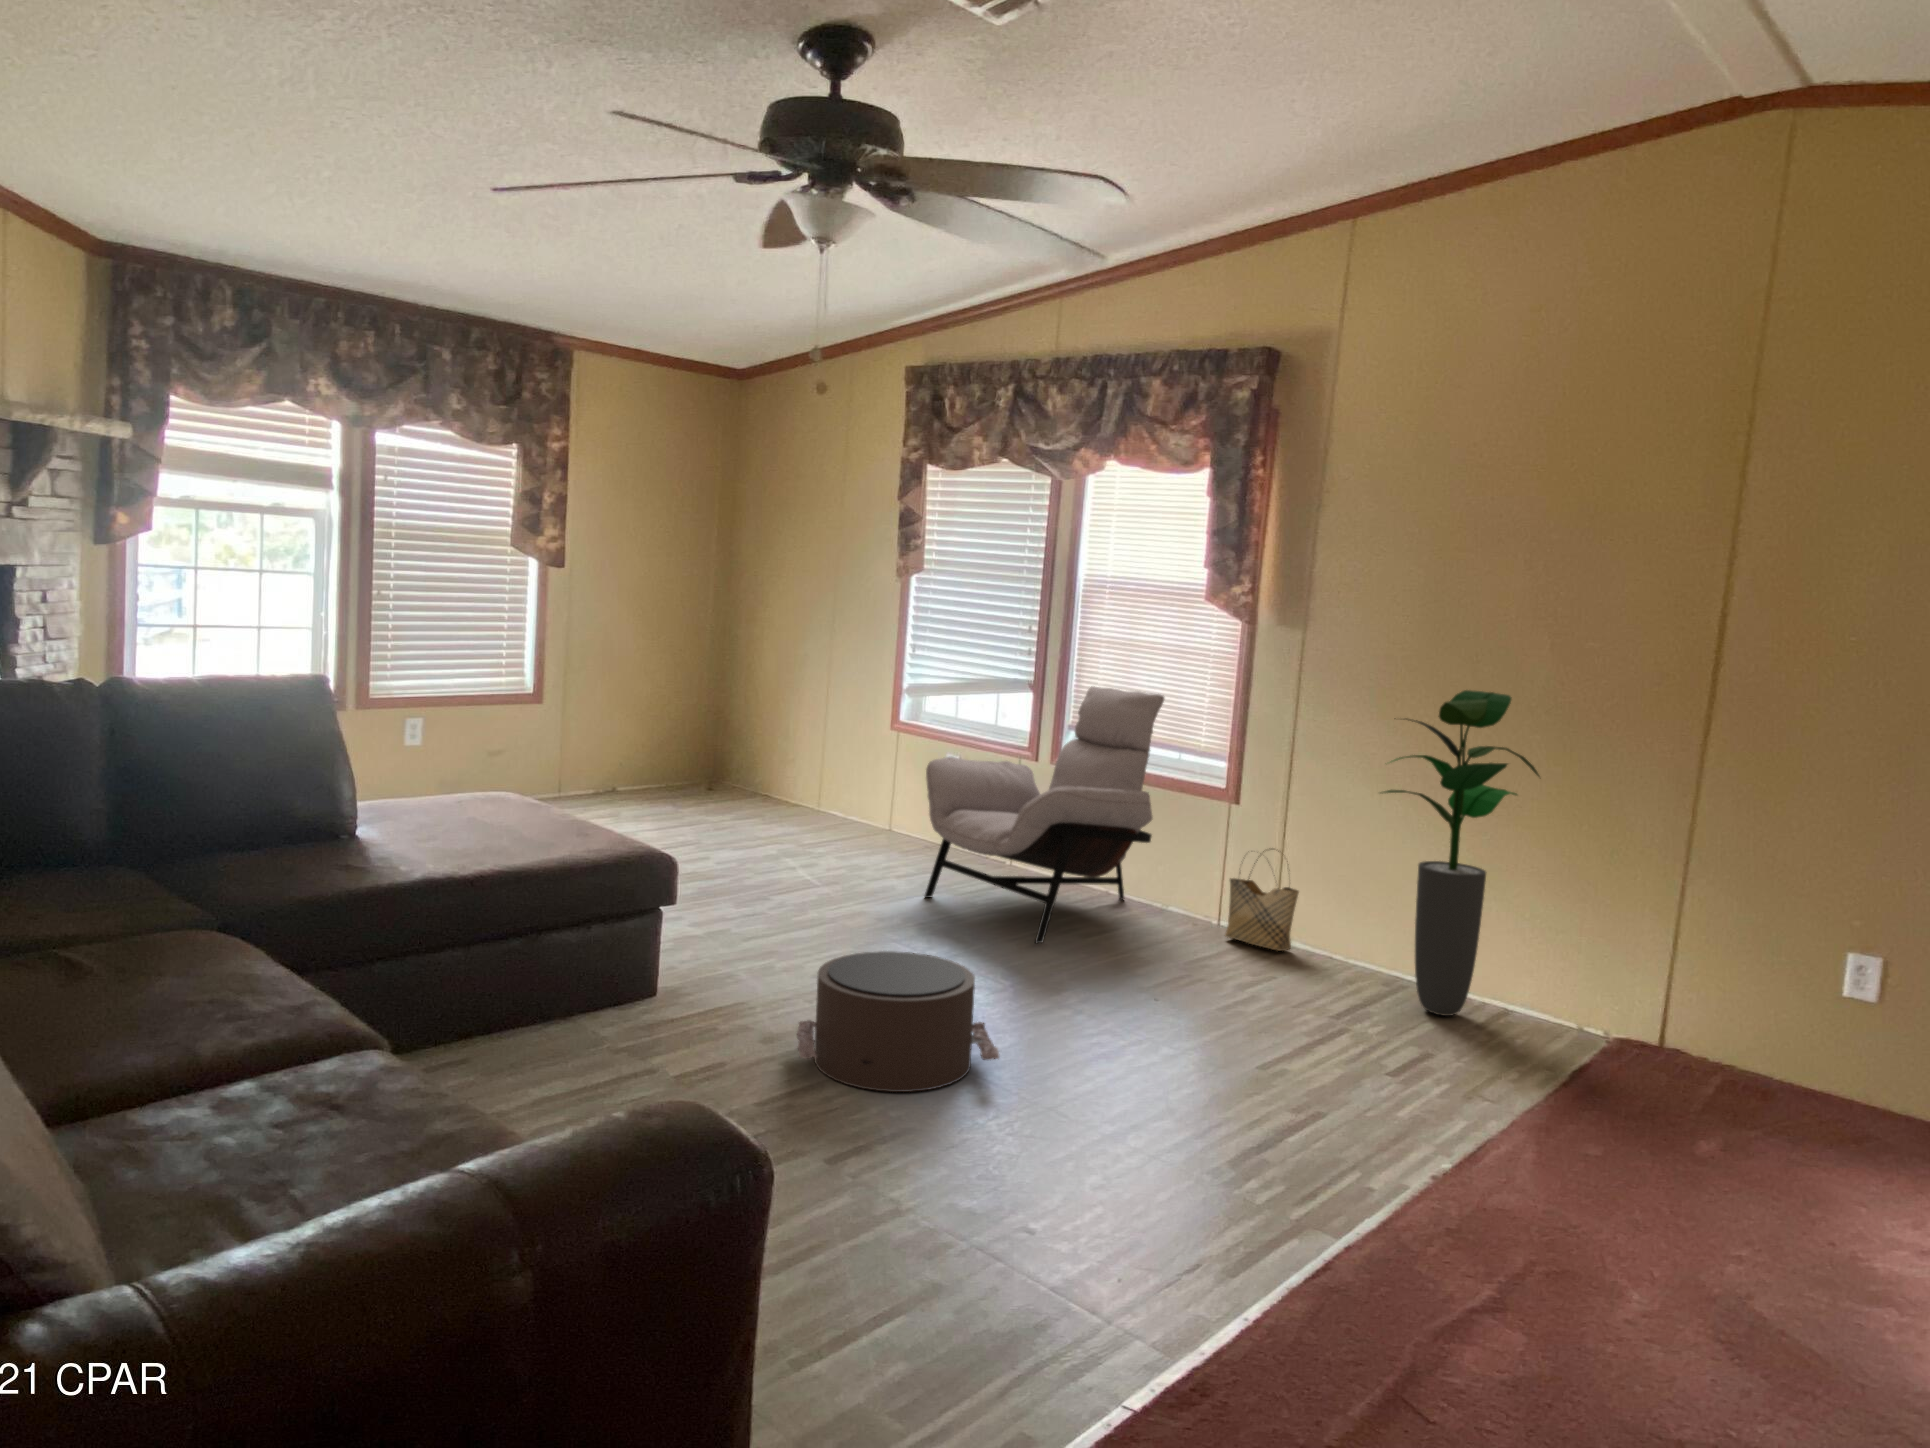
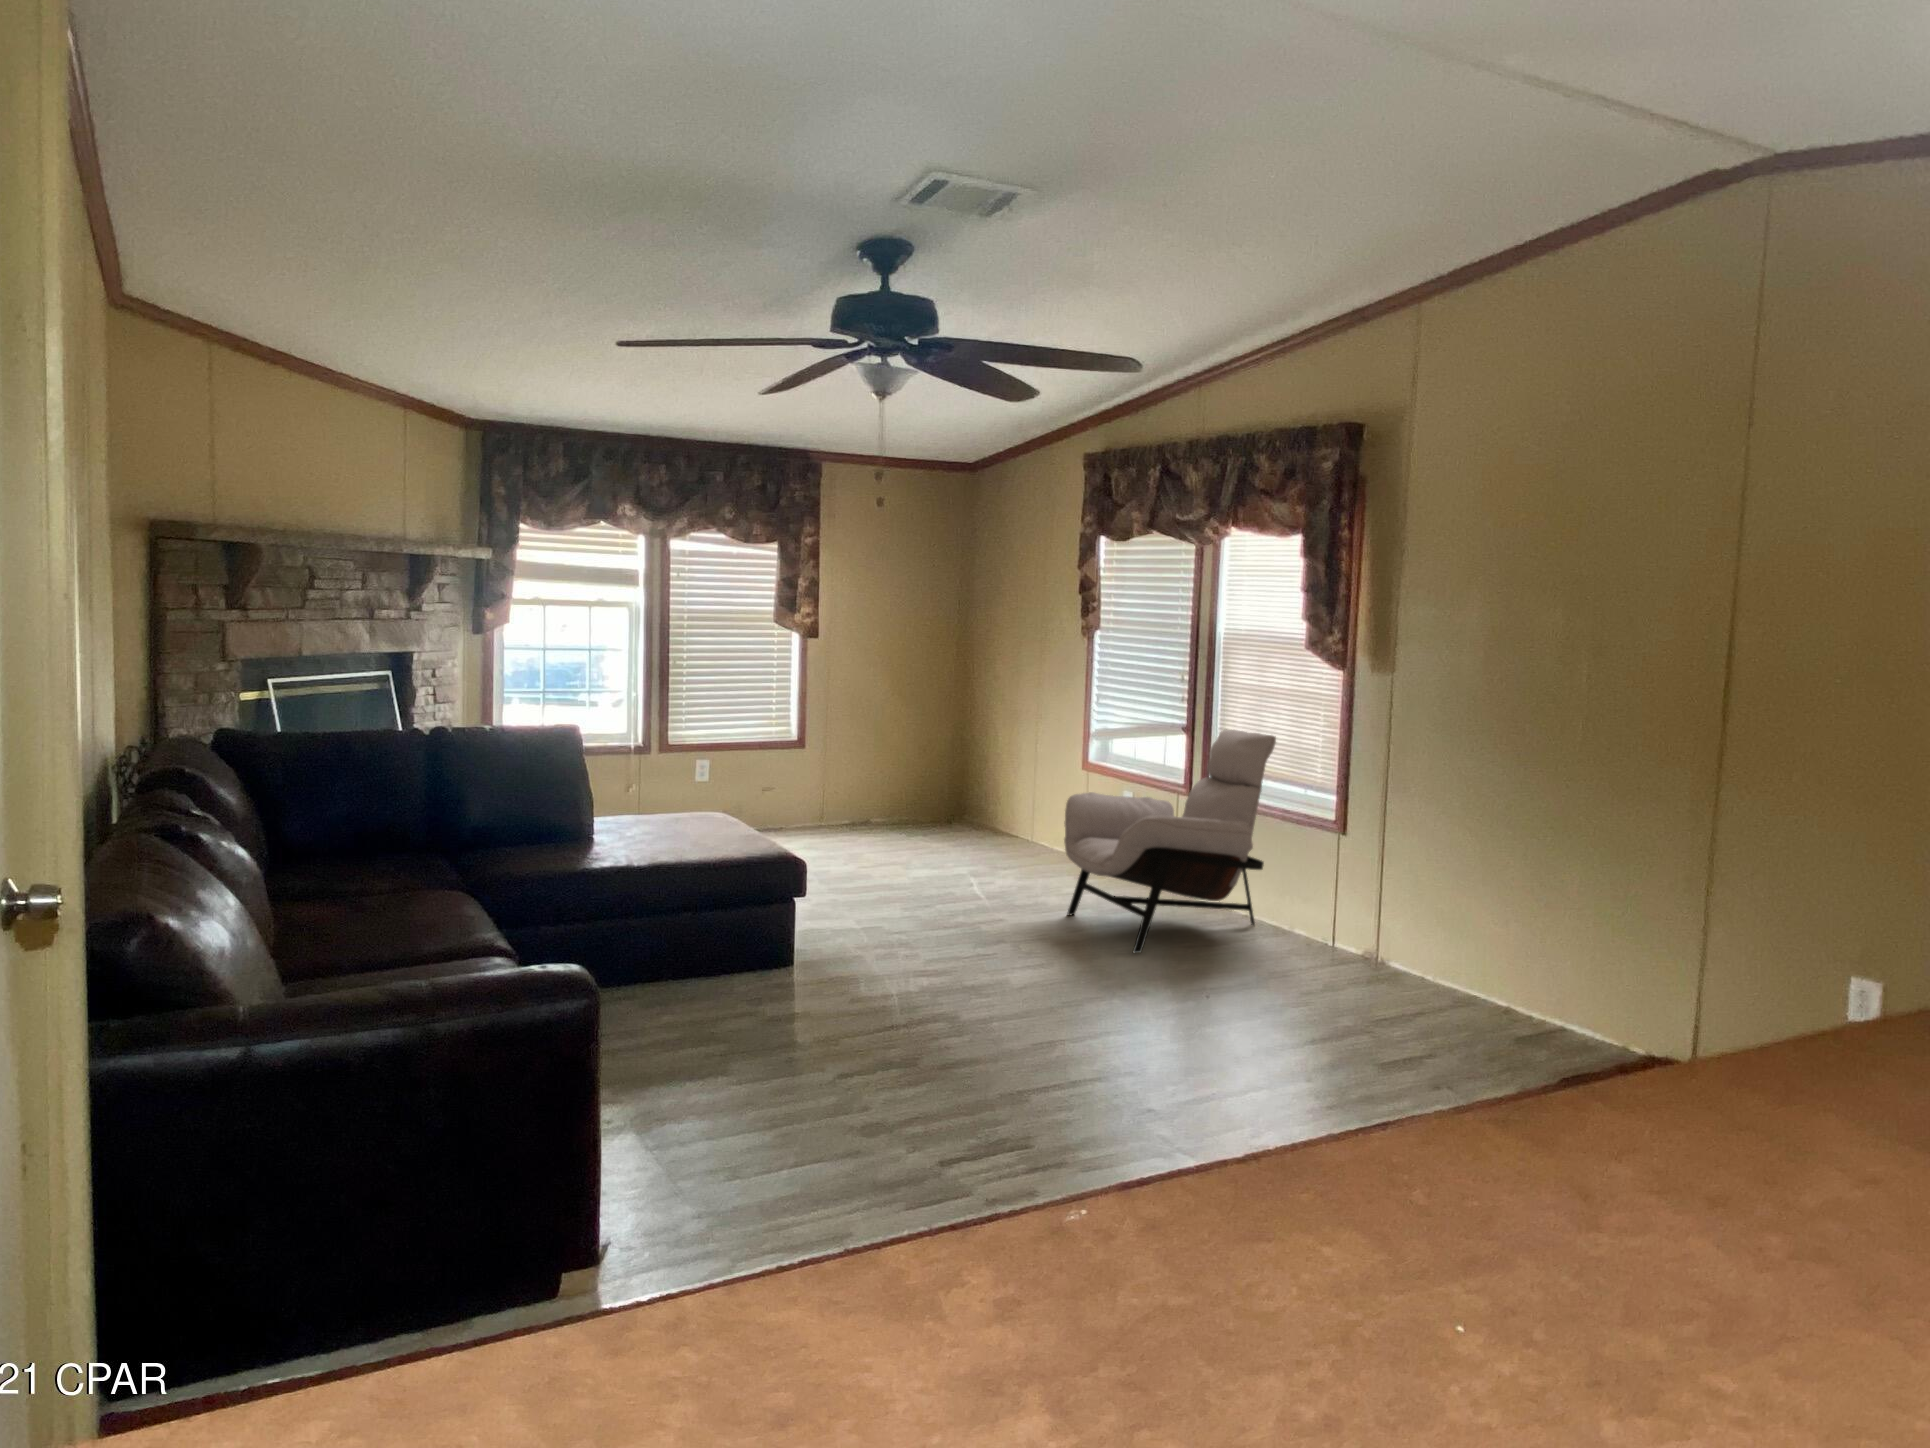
potted plant: present [1383,690,1539,1016] -> none [1414,725,1569,1032]
woven basket: present [1225,849,1299,951] -> none [1323,877,1388,972]
pouf: present [797,951,999,1092] -> none [854,939,1018,1044]

